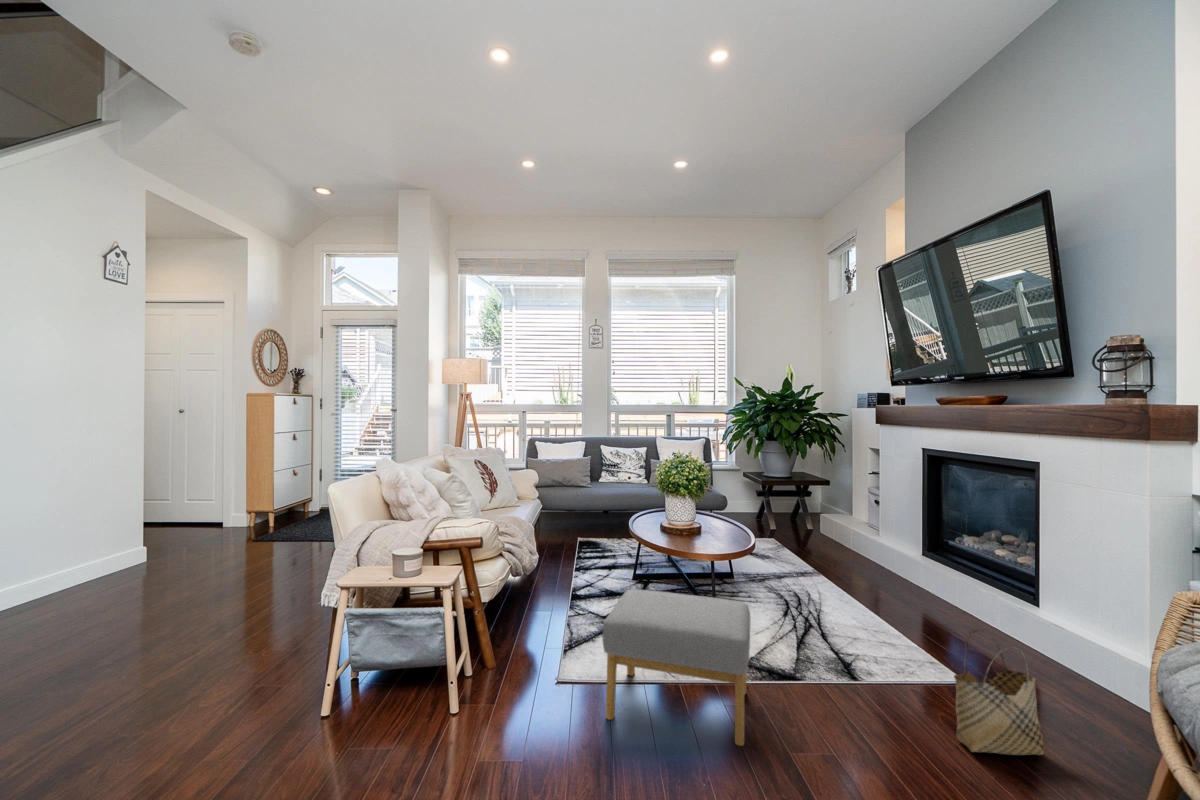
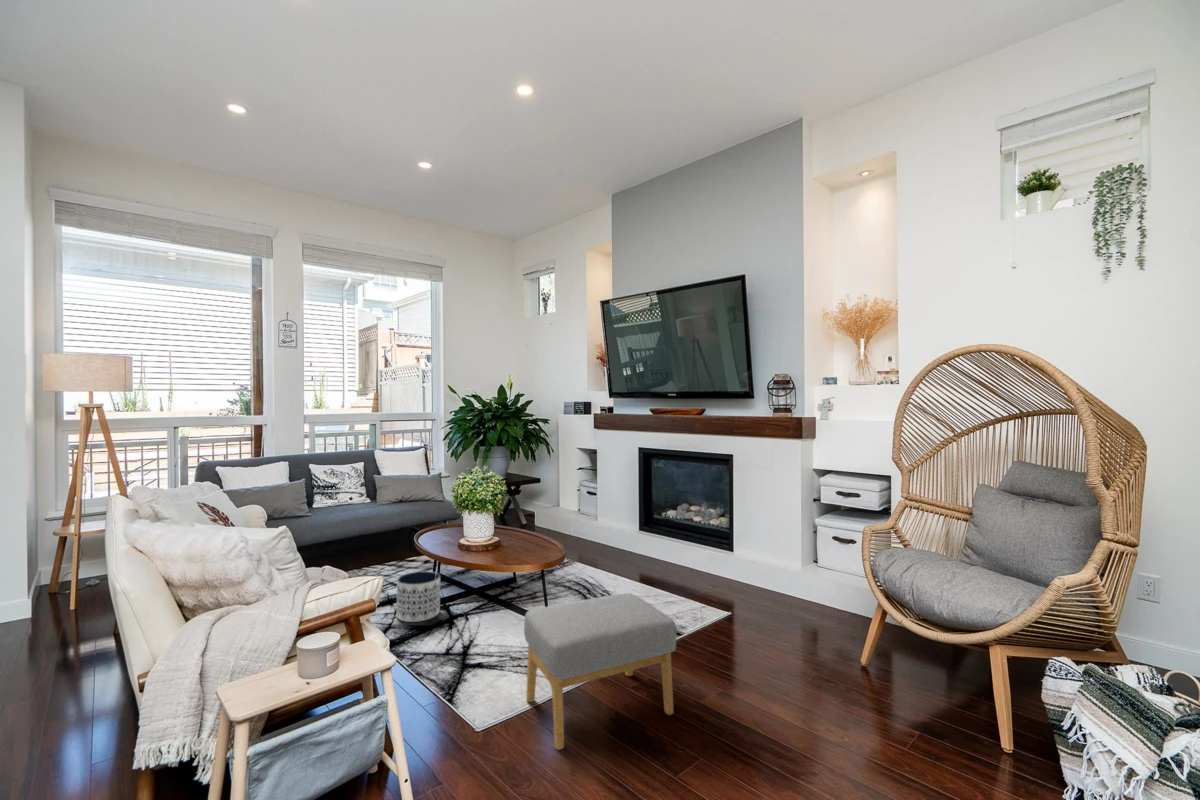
planter: none [610,543,645,586] -> present [397,571,440,622]
woven basket: present [954,629,1044,755] -> none [760,569,799,652]

